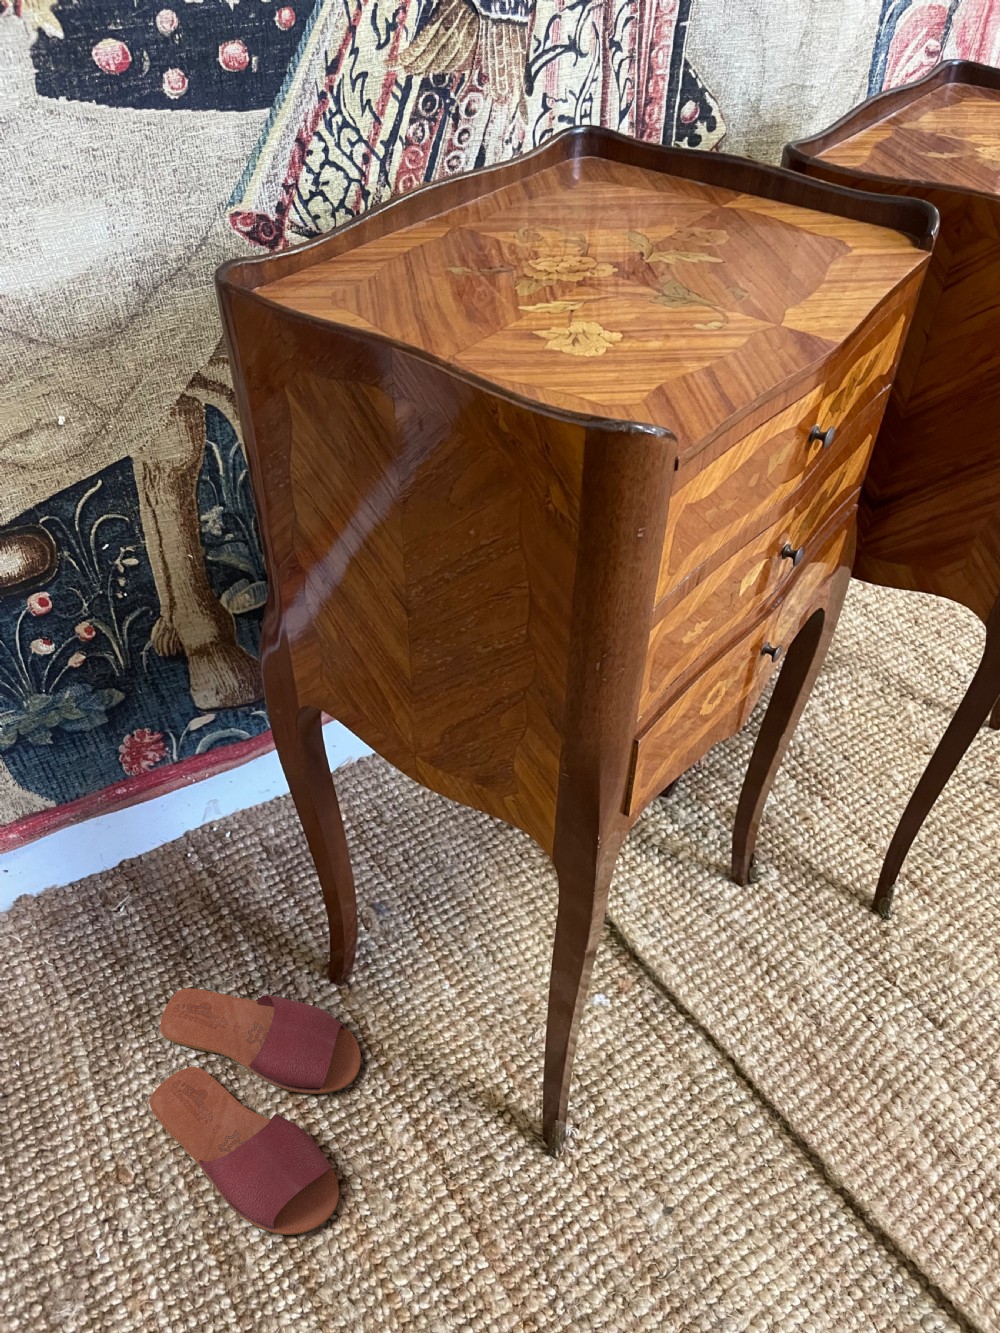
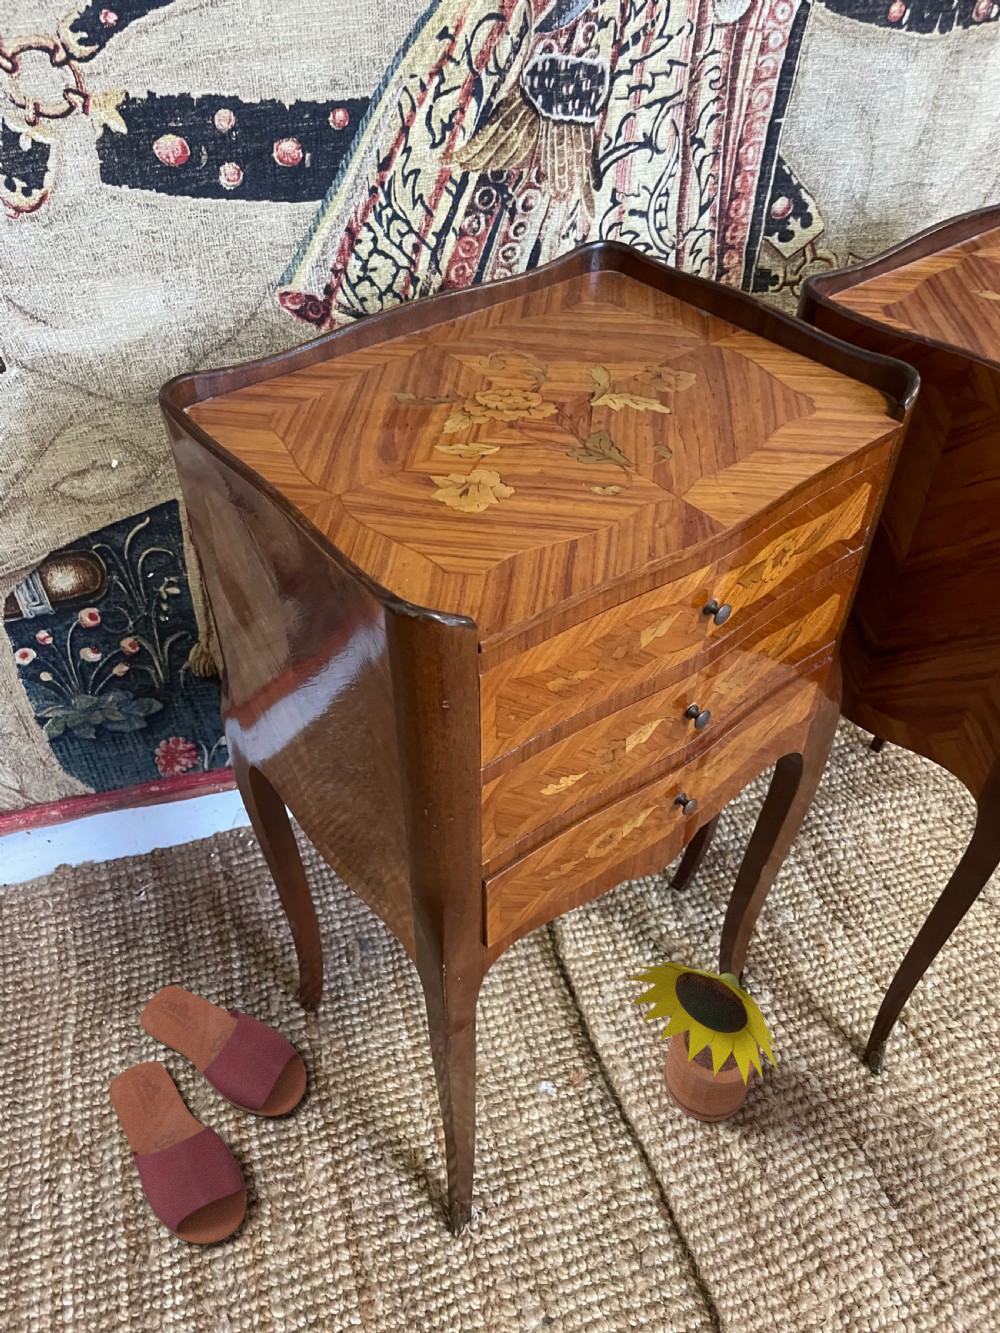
decorative plant: none [690,830,857,996] -> present [627,961,777,1122]

